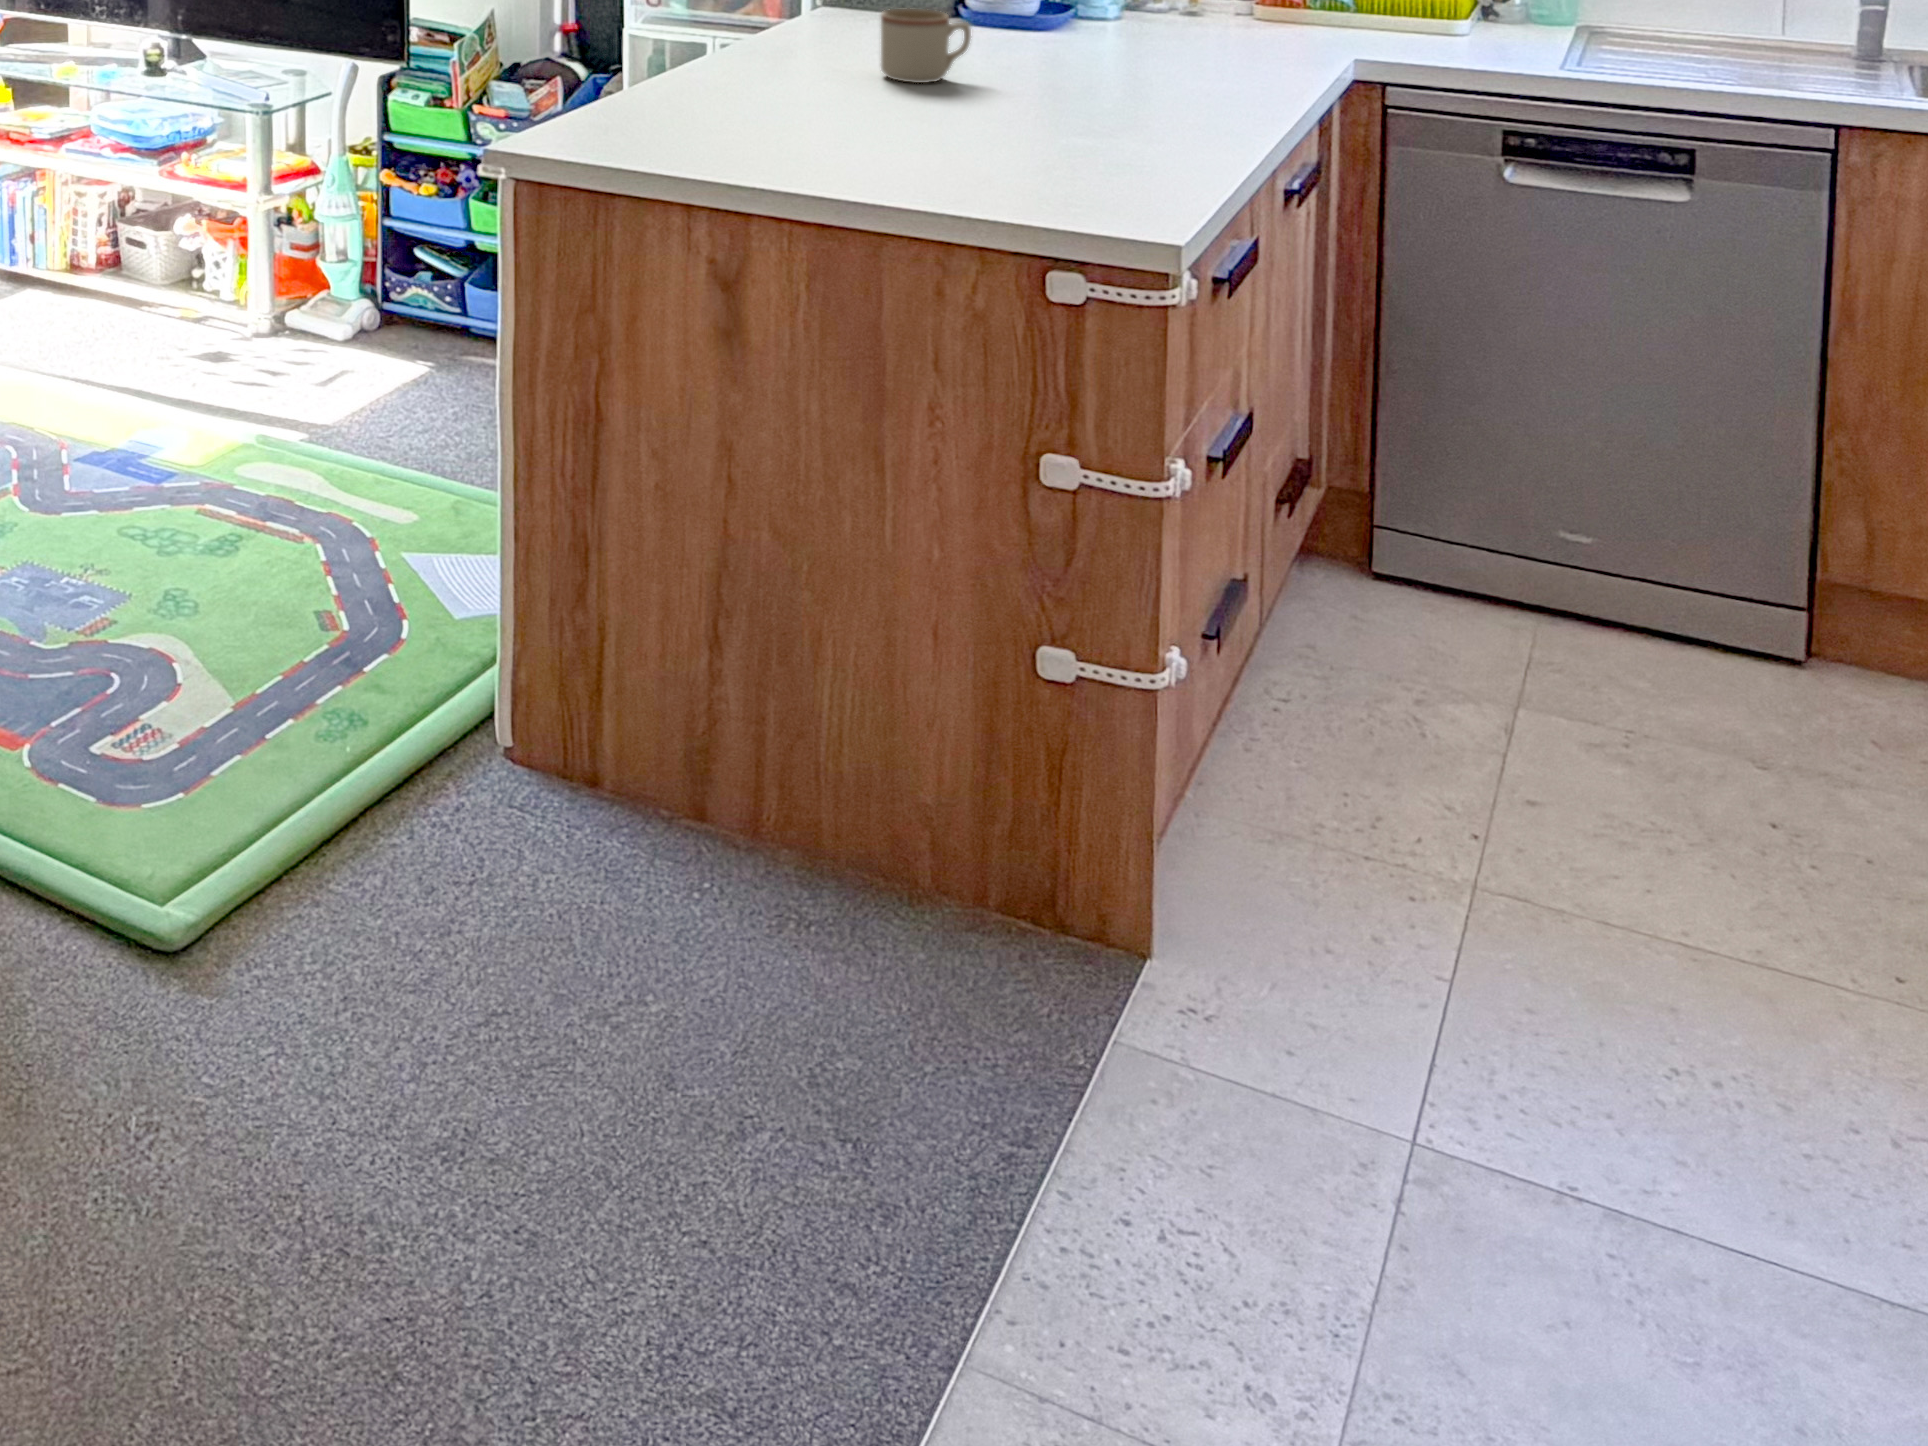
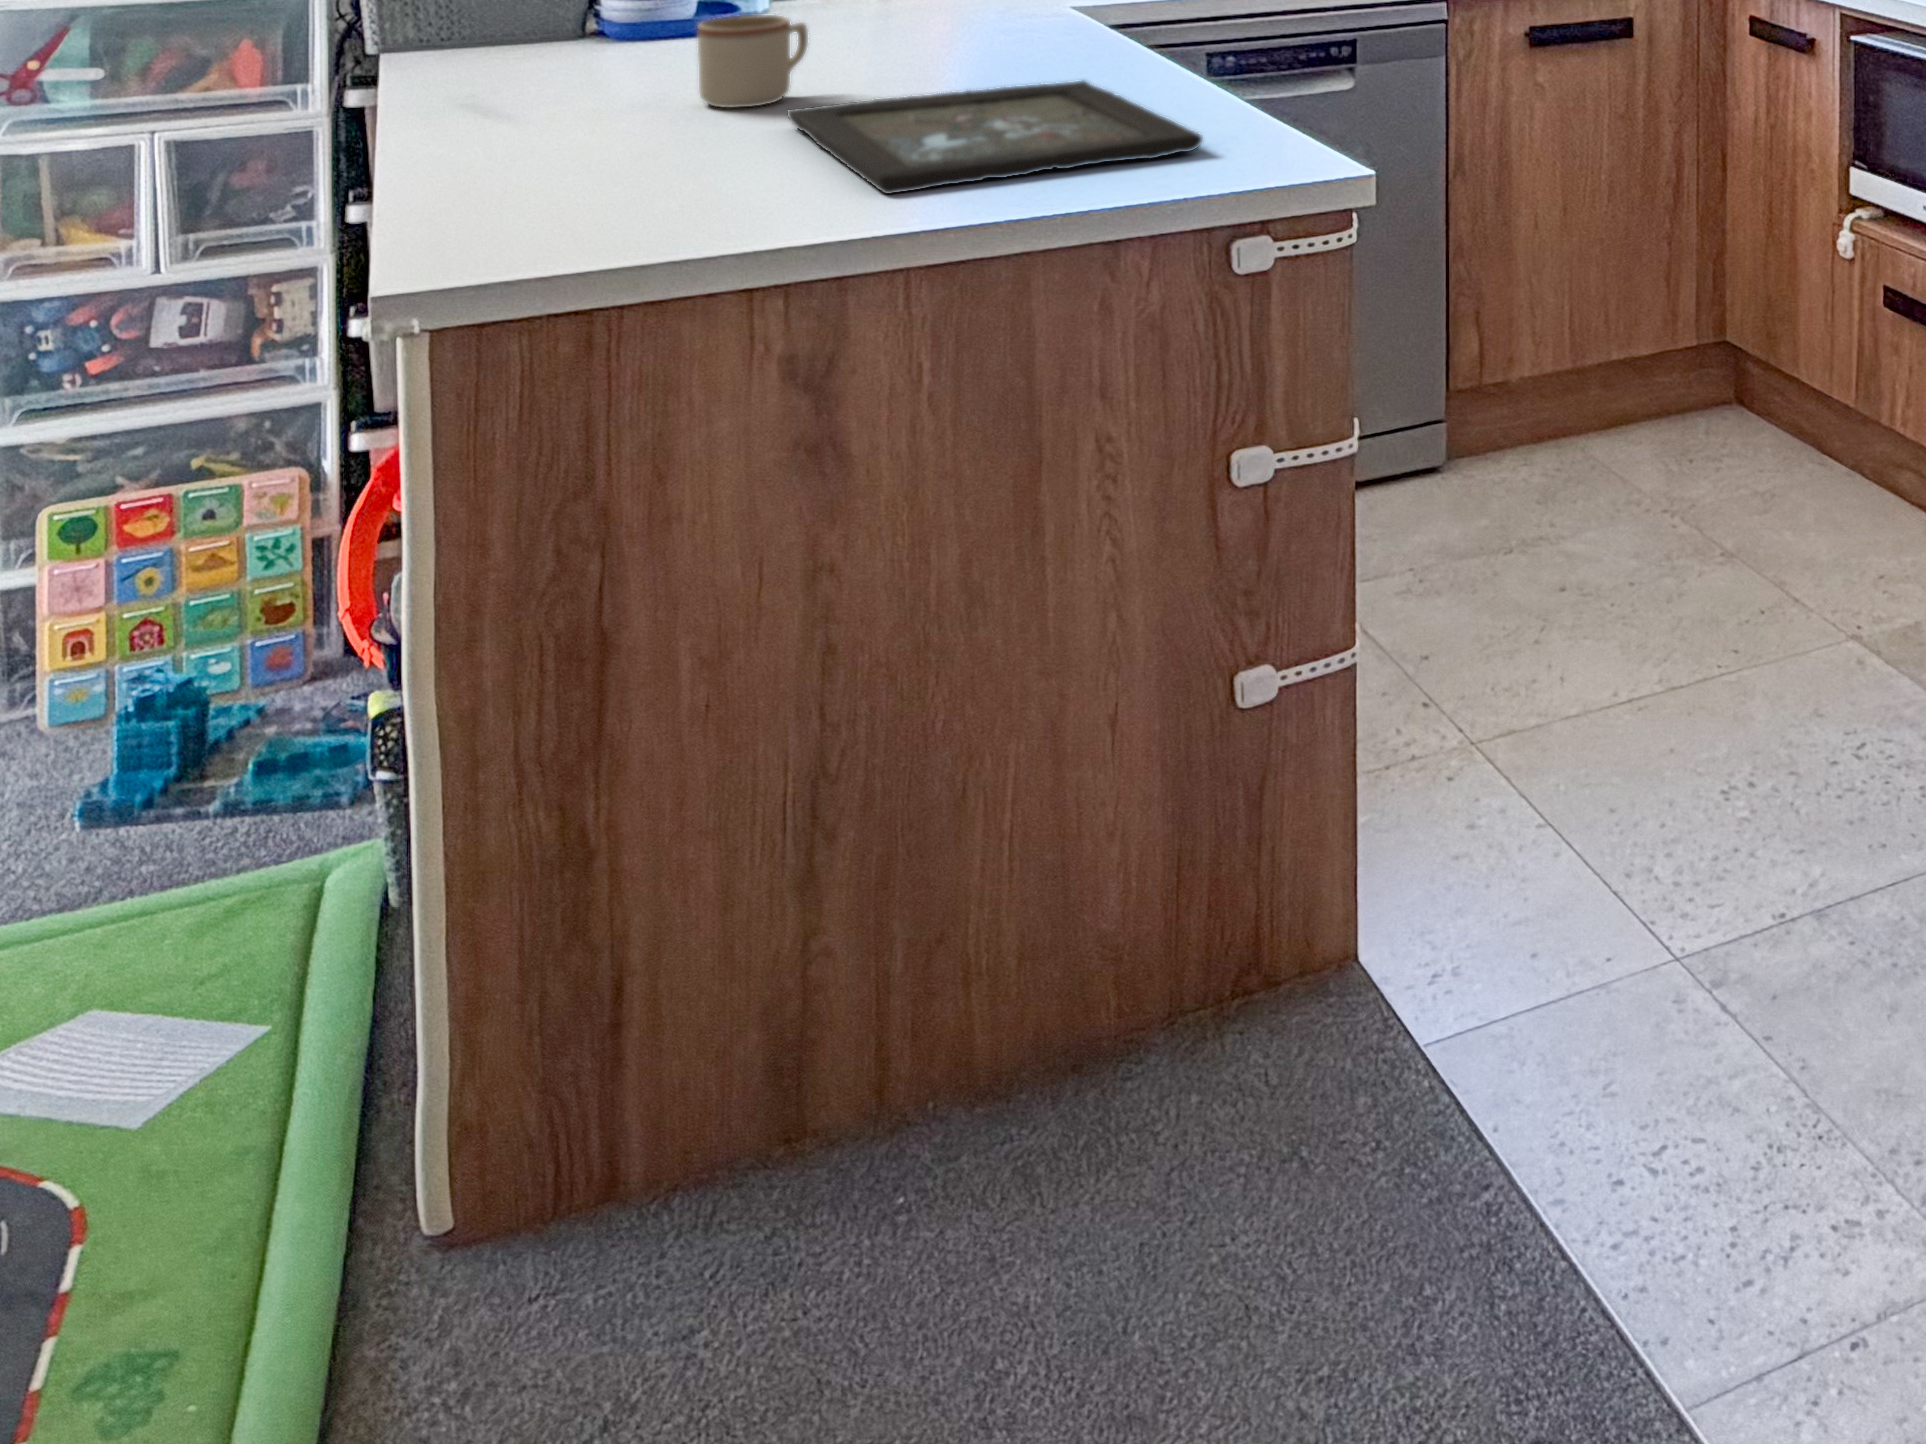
tray: none [832,86,1149,185] -> present [788,81,1202,194]

